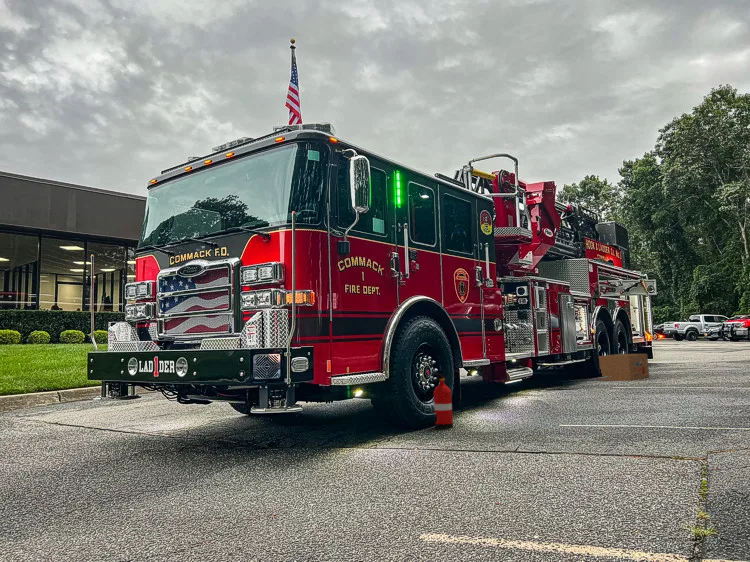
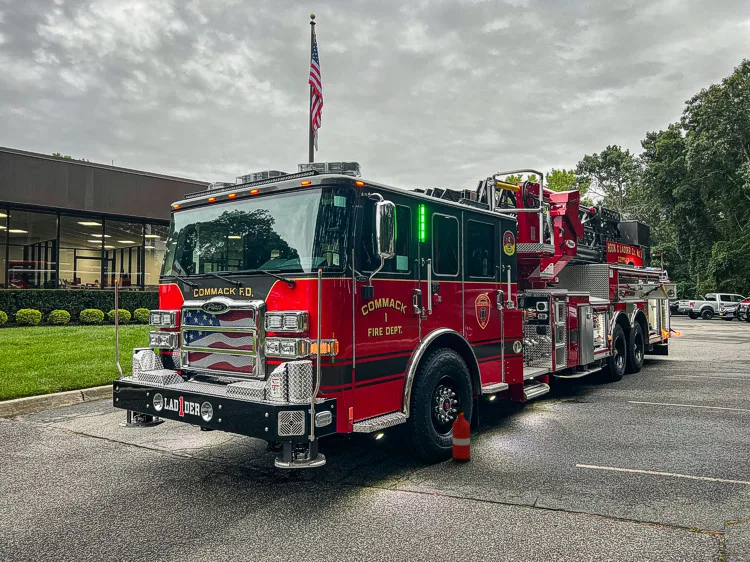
cardboard box: present [599,354,649,381] -> none [615,356,664,387]

